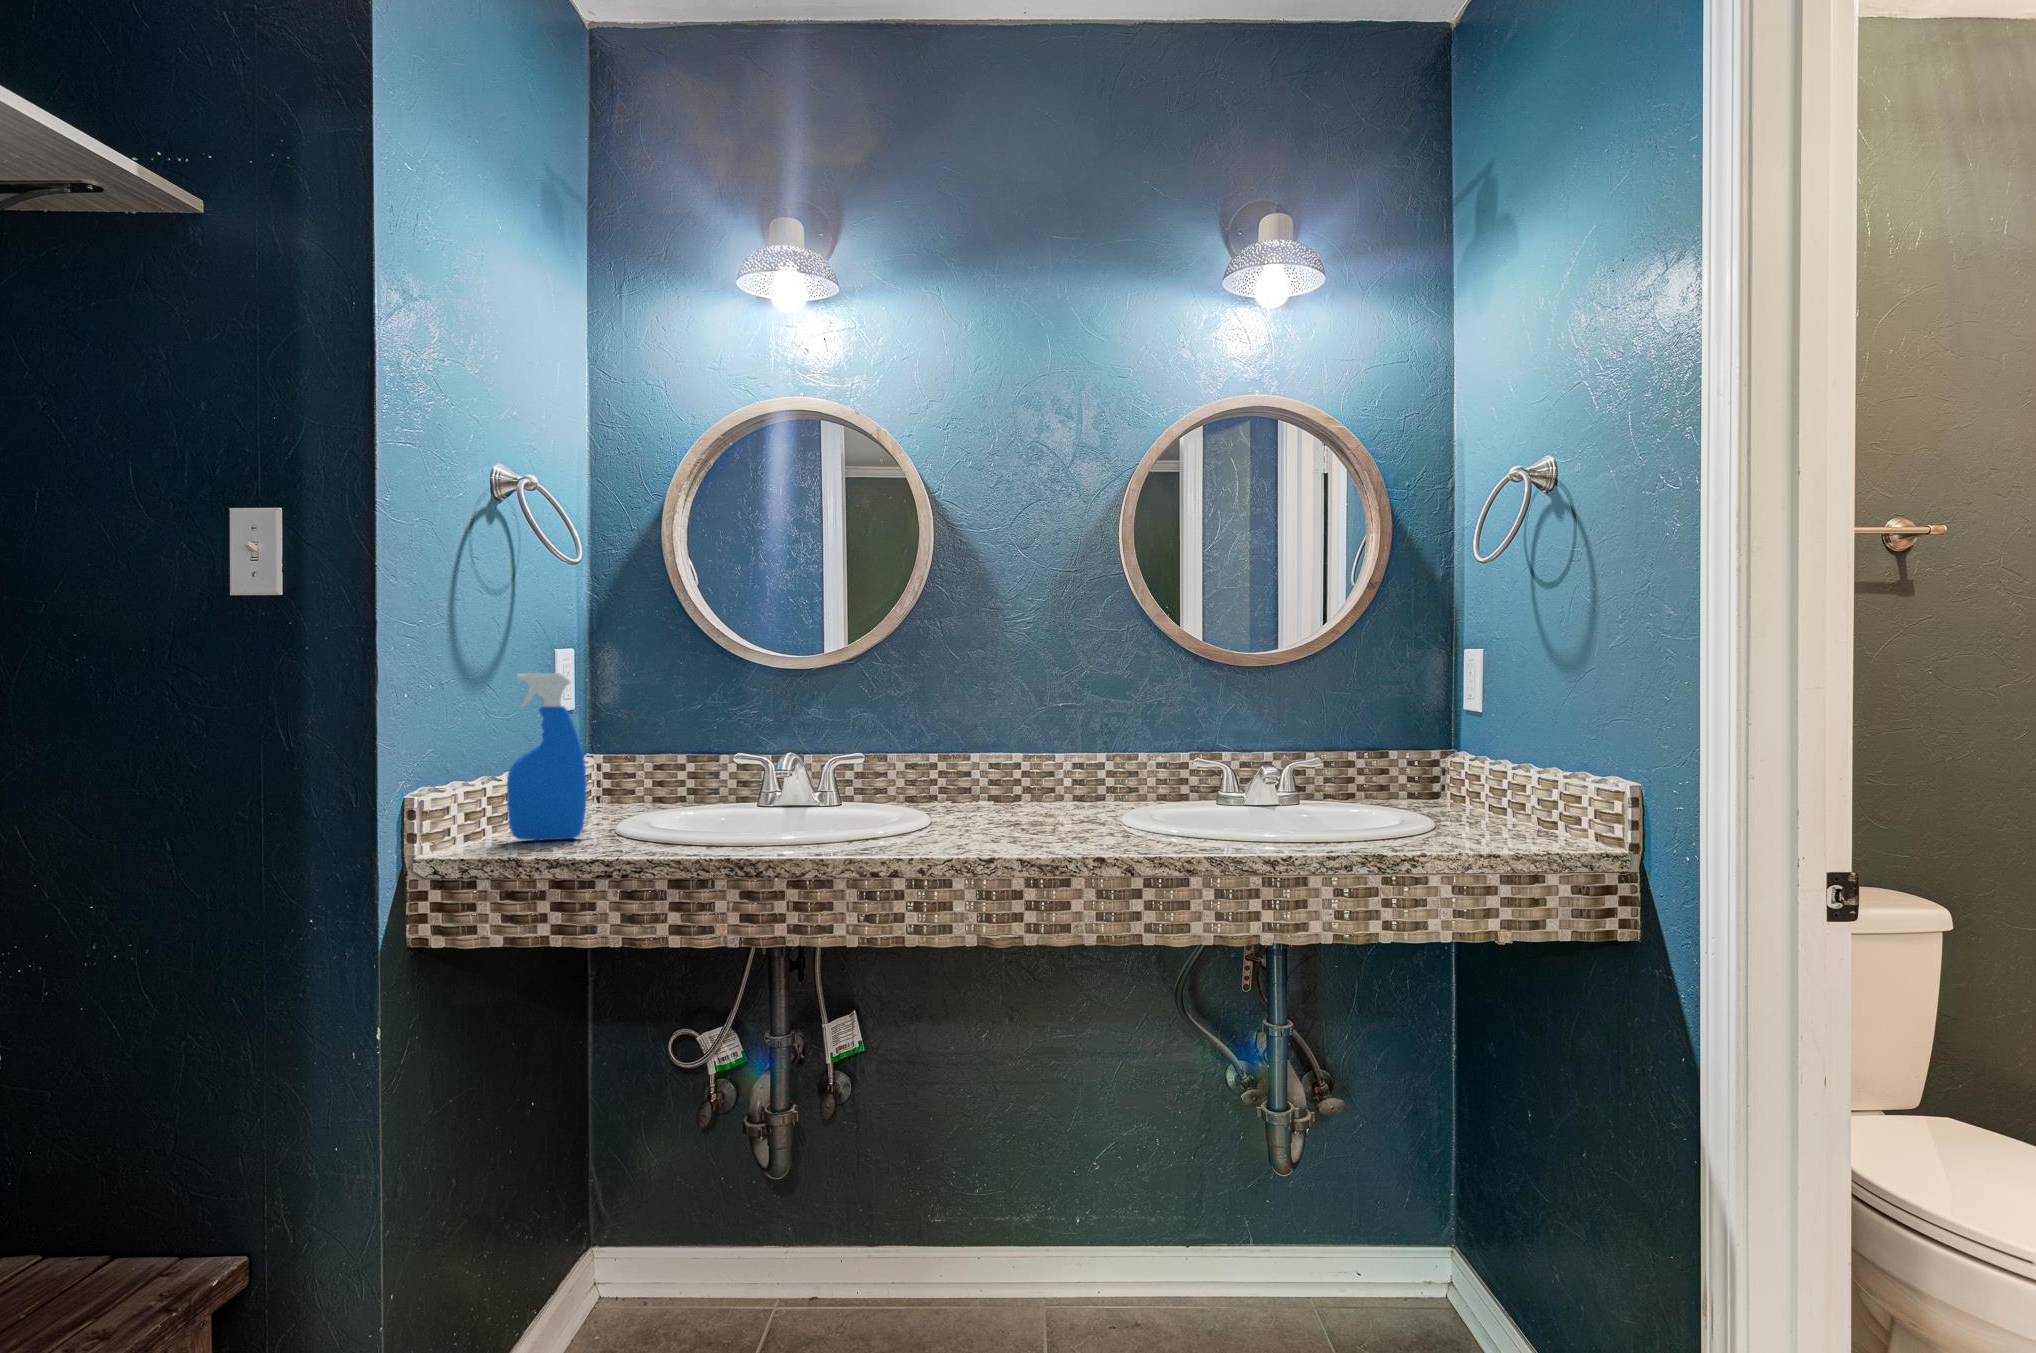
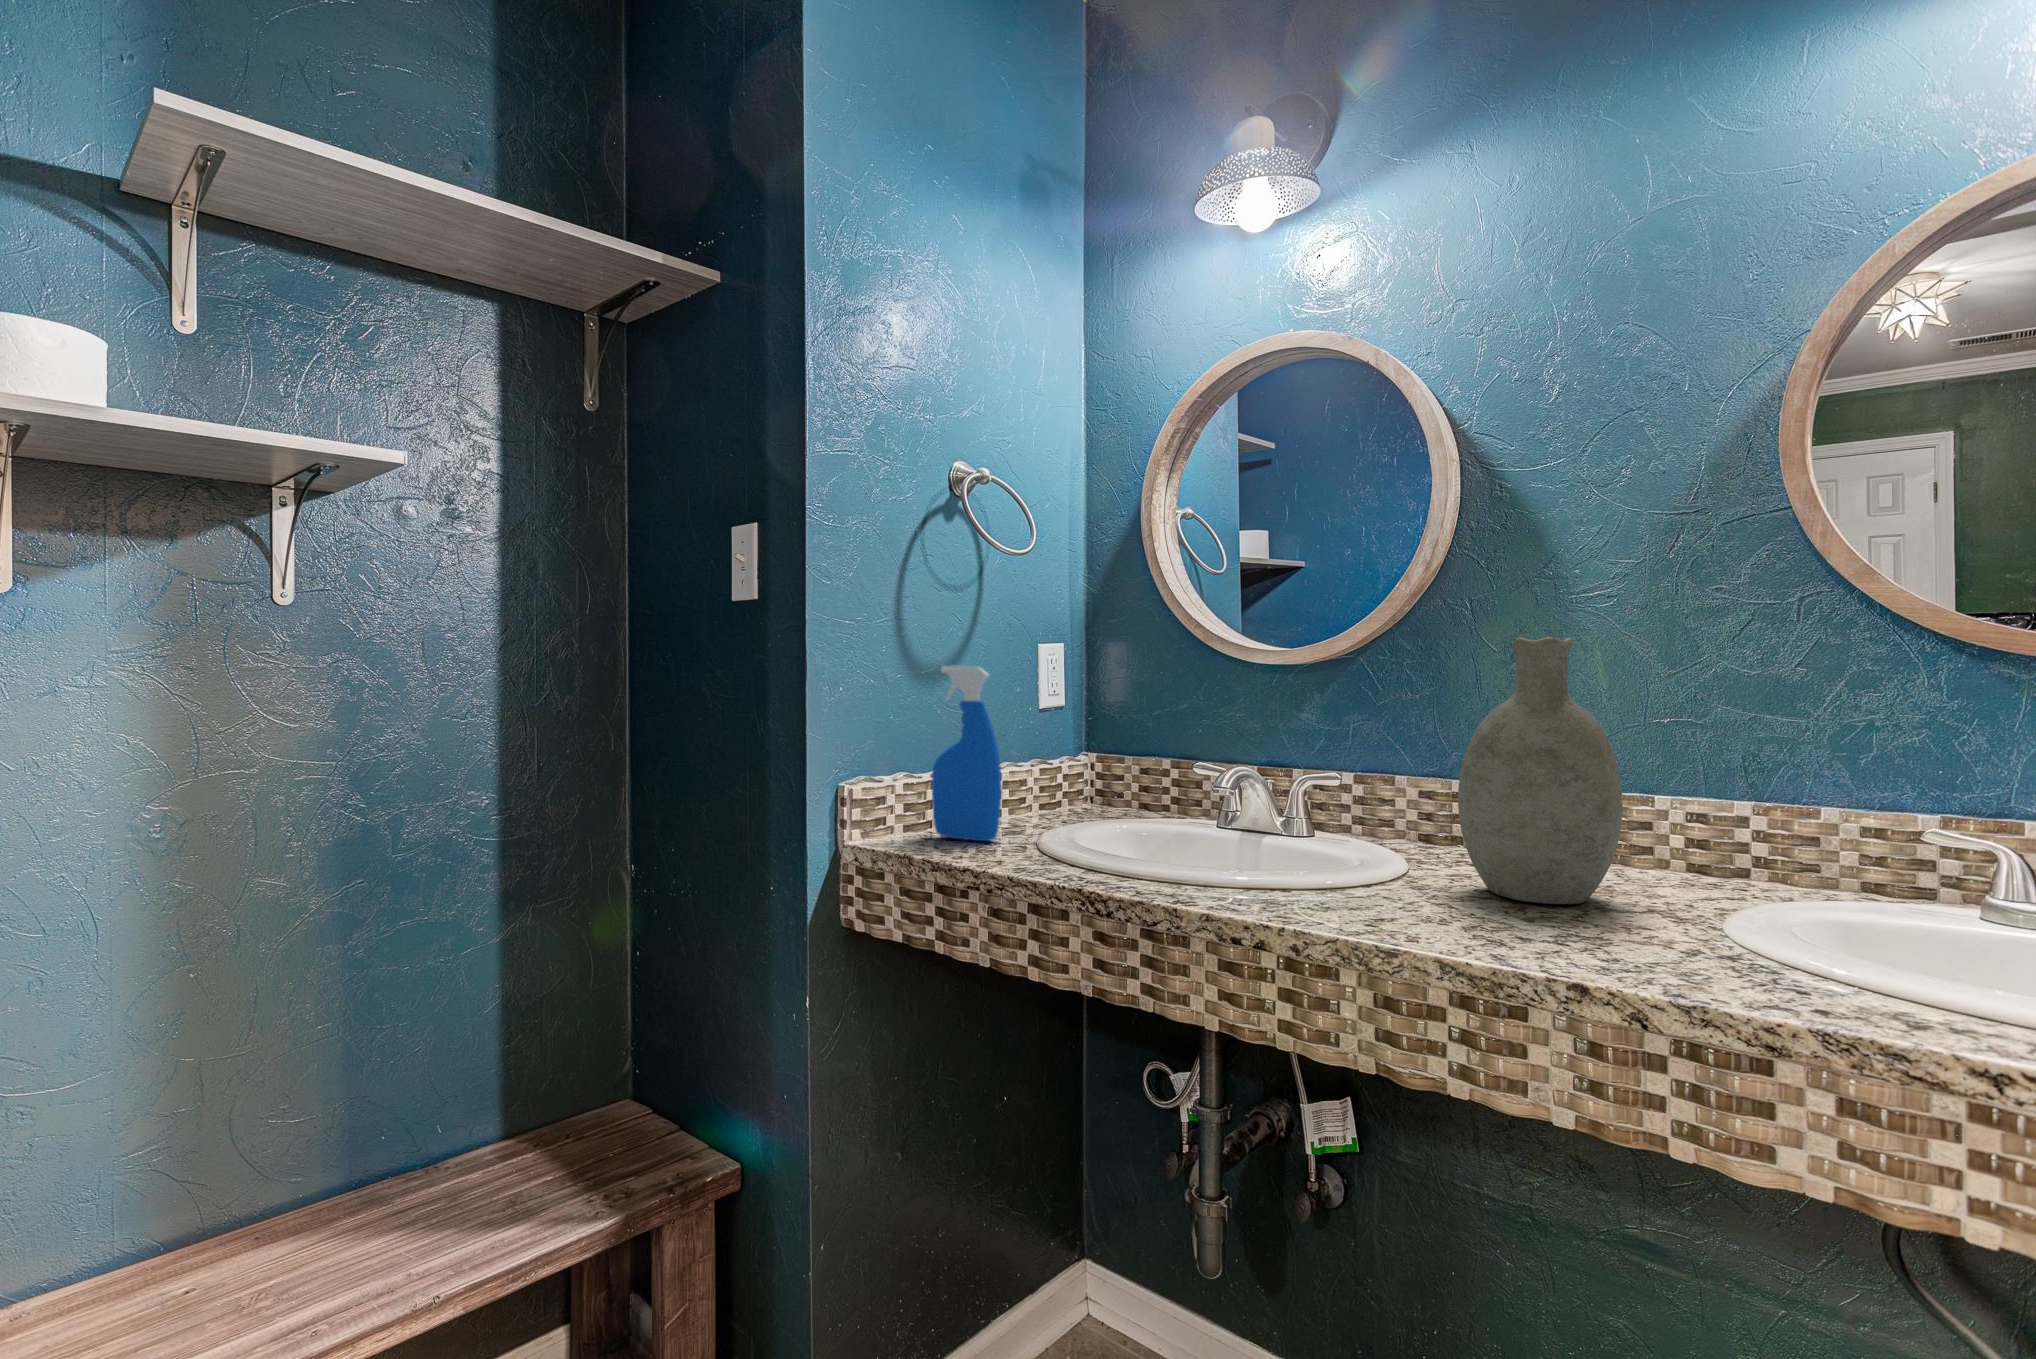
decorative vase: none [974,649,1072,826] -> present [1458,637,1623,904]

